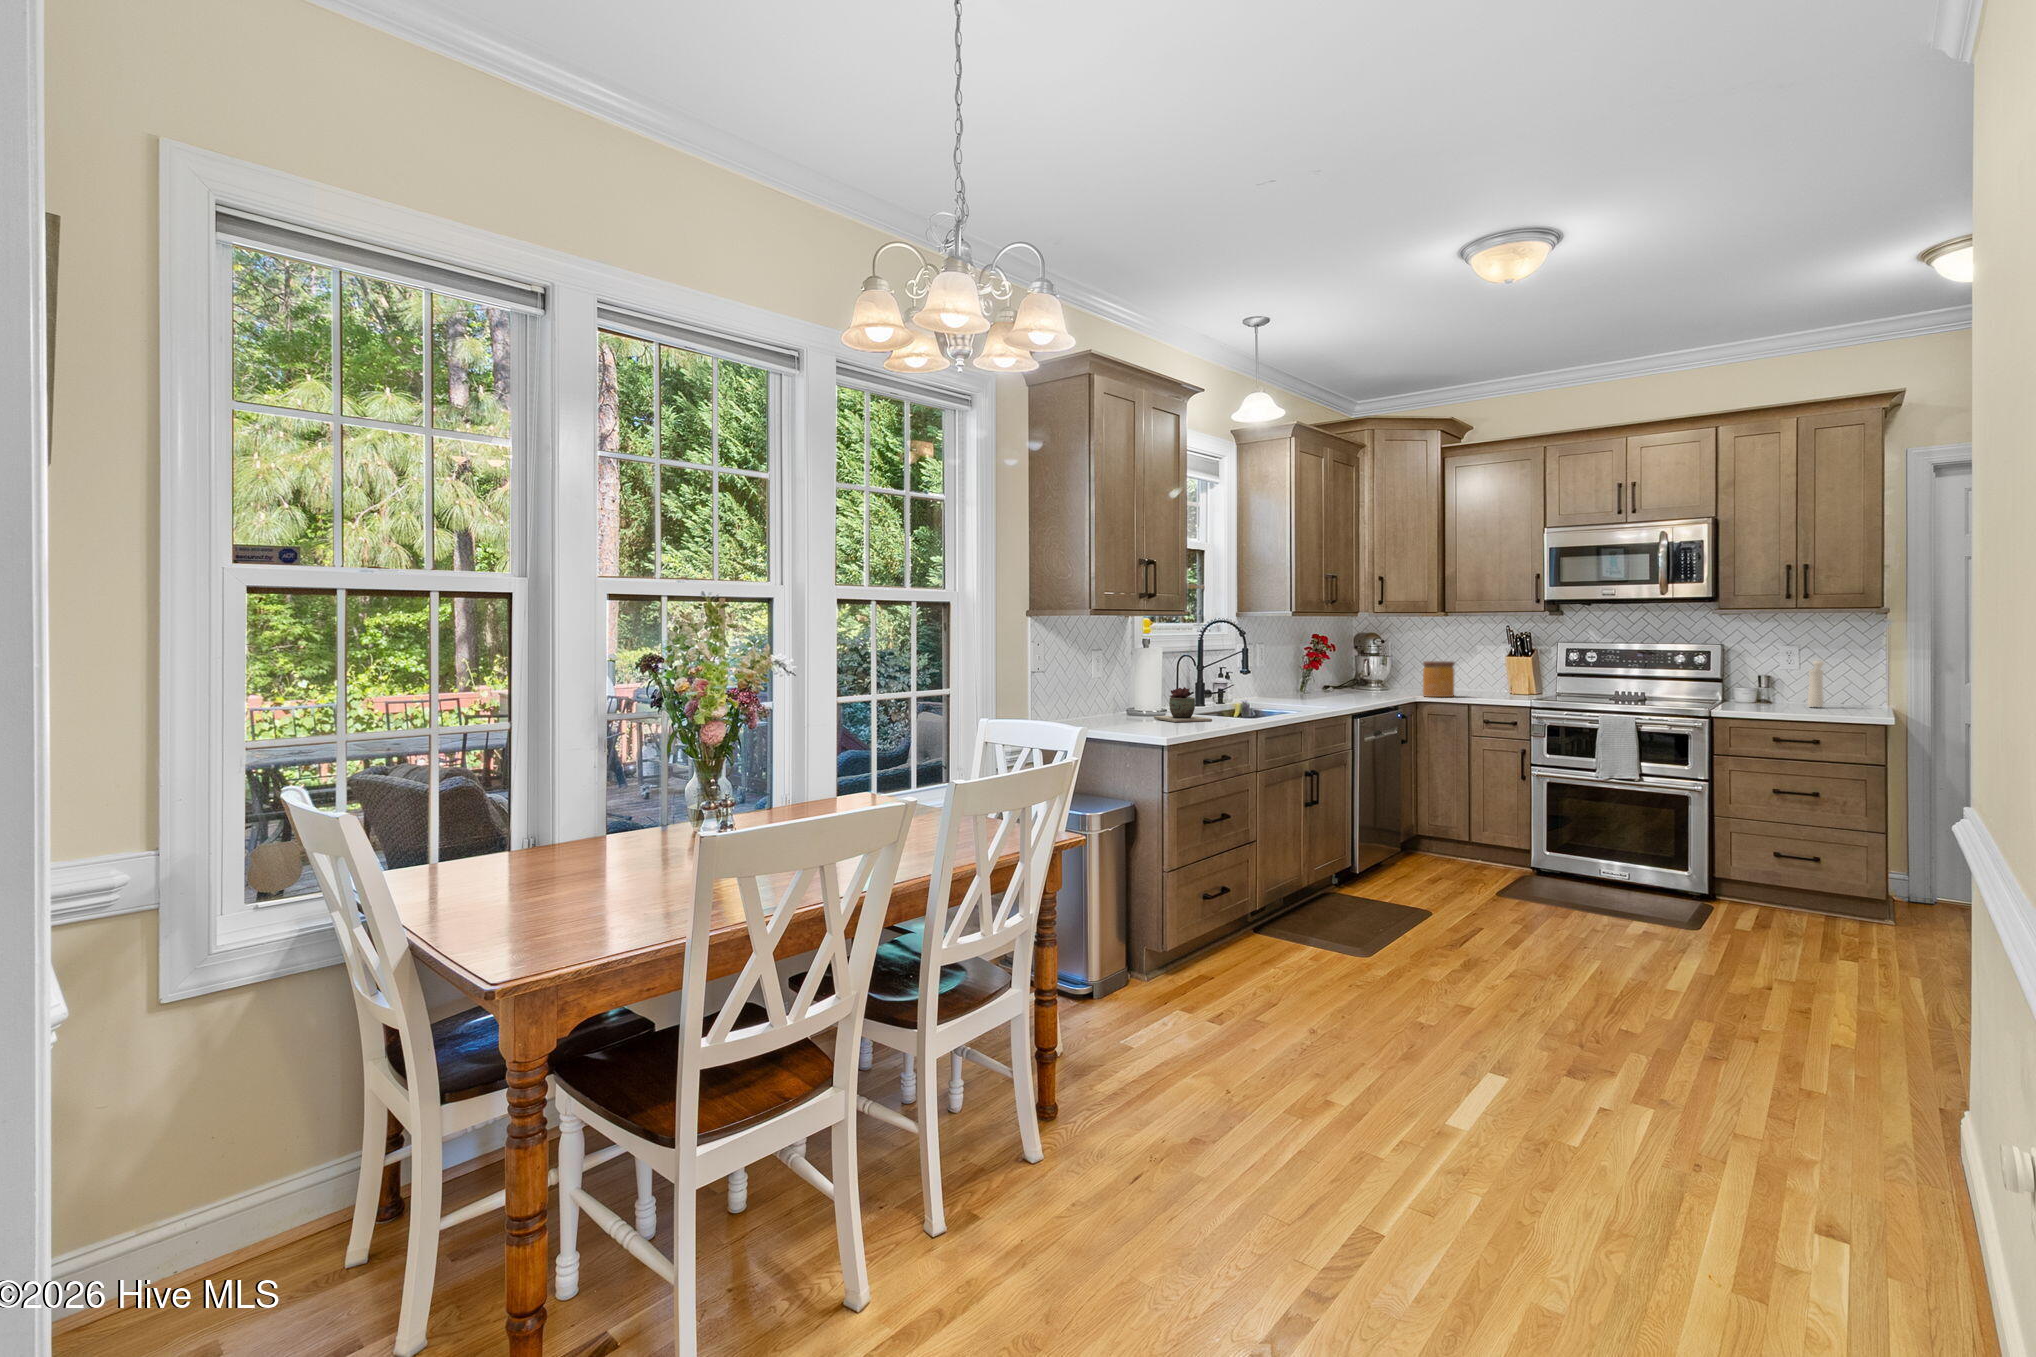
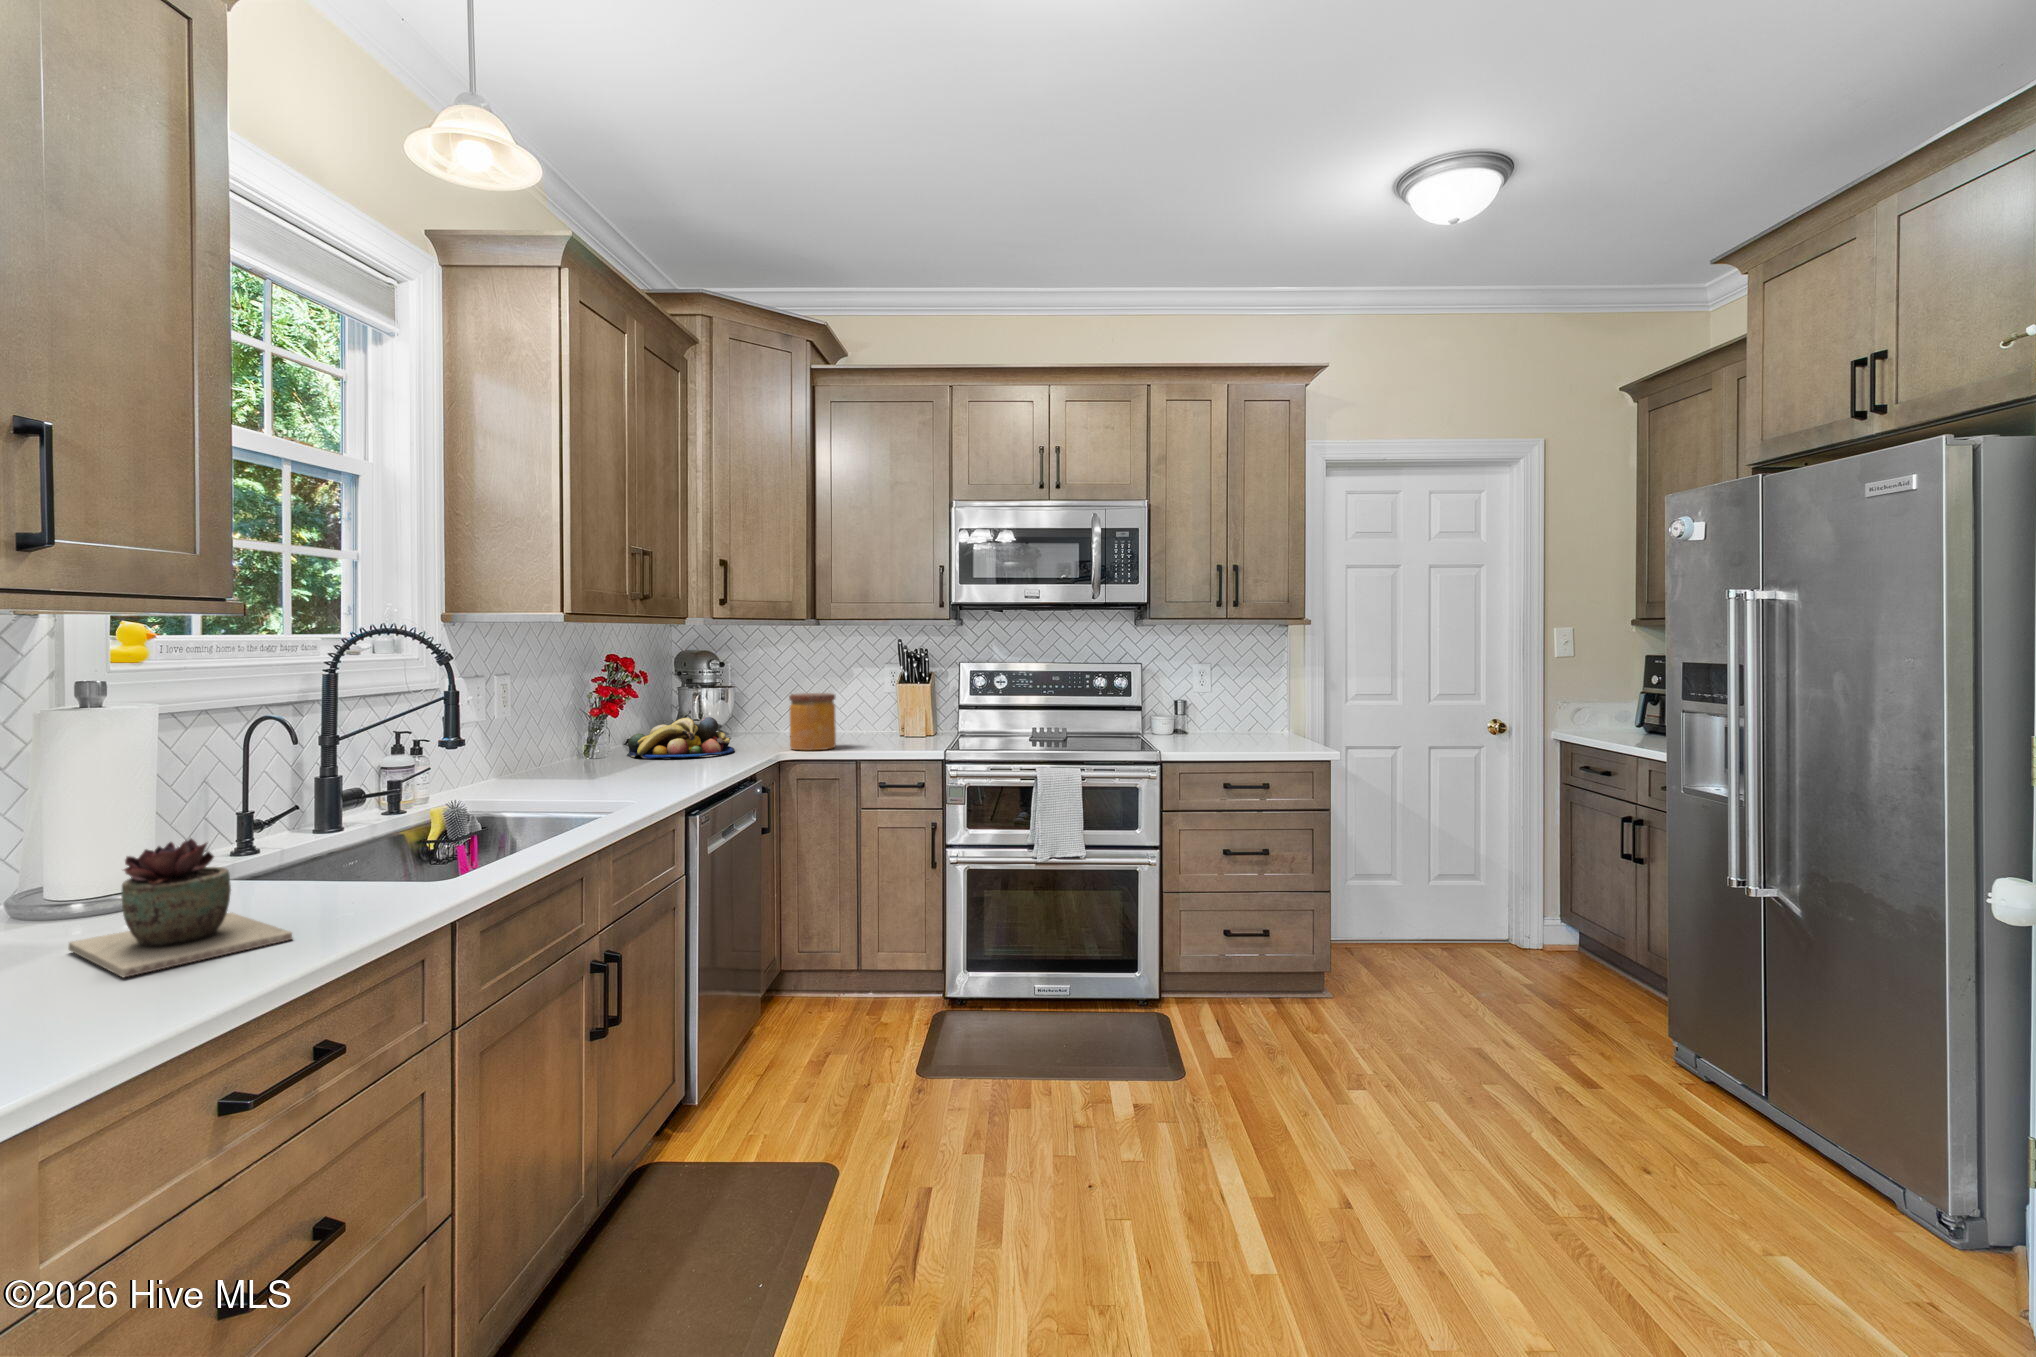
pepper mill: present [1808,661,1824,707] -> none [1237,684,1256,742]
fruit bowl: none [1322,674,1387,696] -> present [627,717,735,758]

